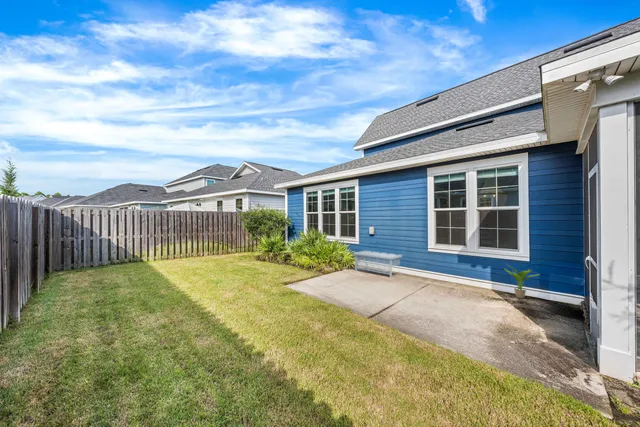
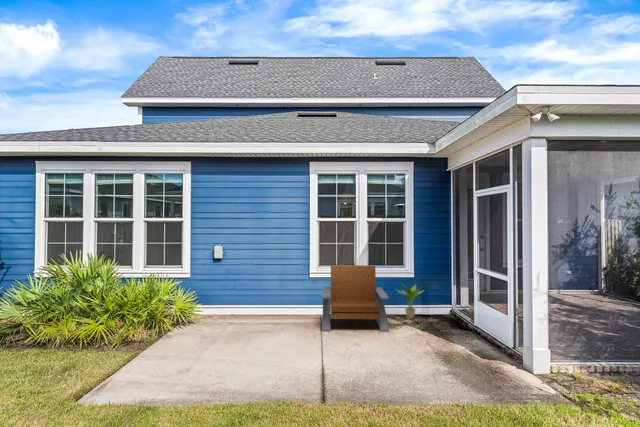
lounge chair: none [421,243,489,300] -> present [322,265,389,332]
storage bench: present [354,251,402,278] -> none [194,287,272,326]

